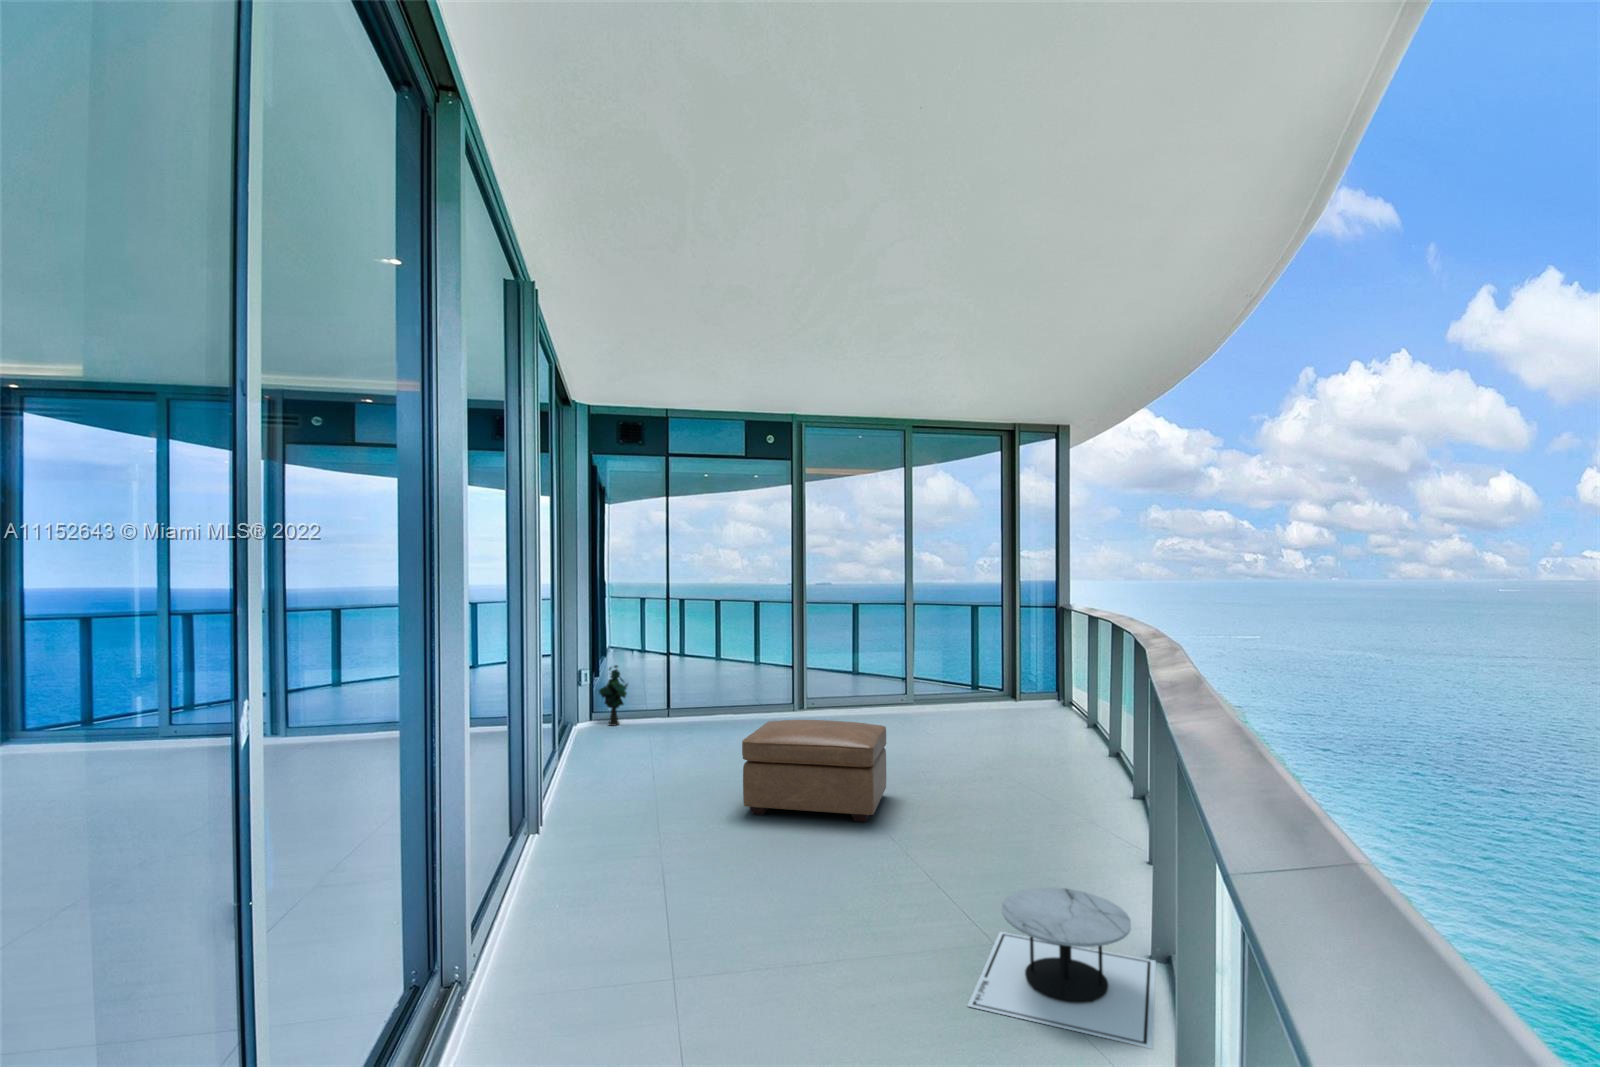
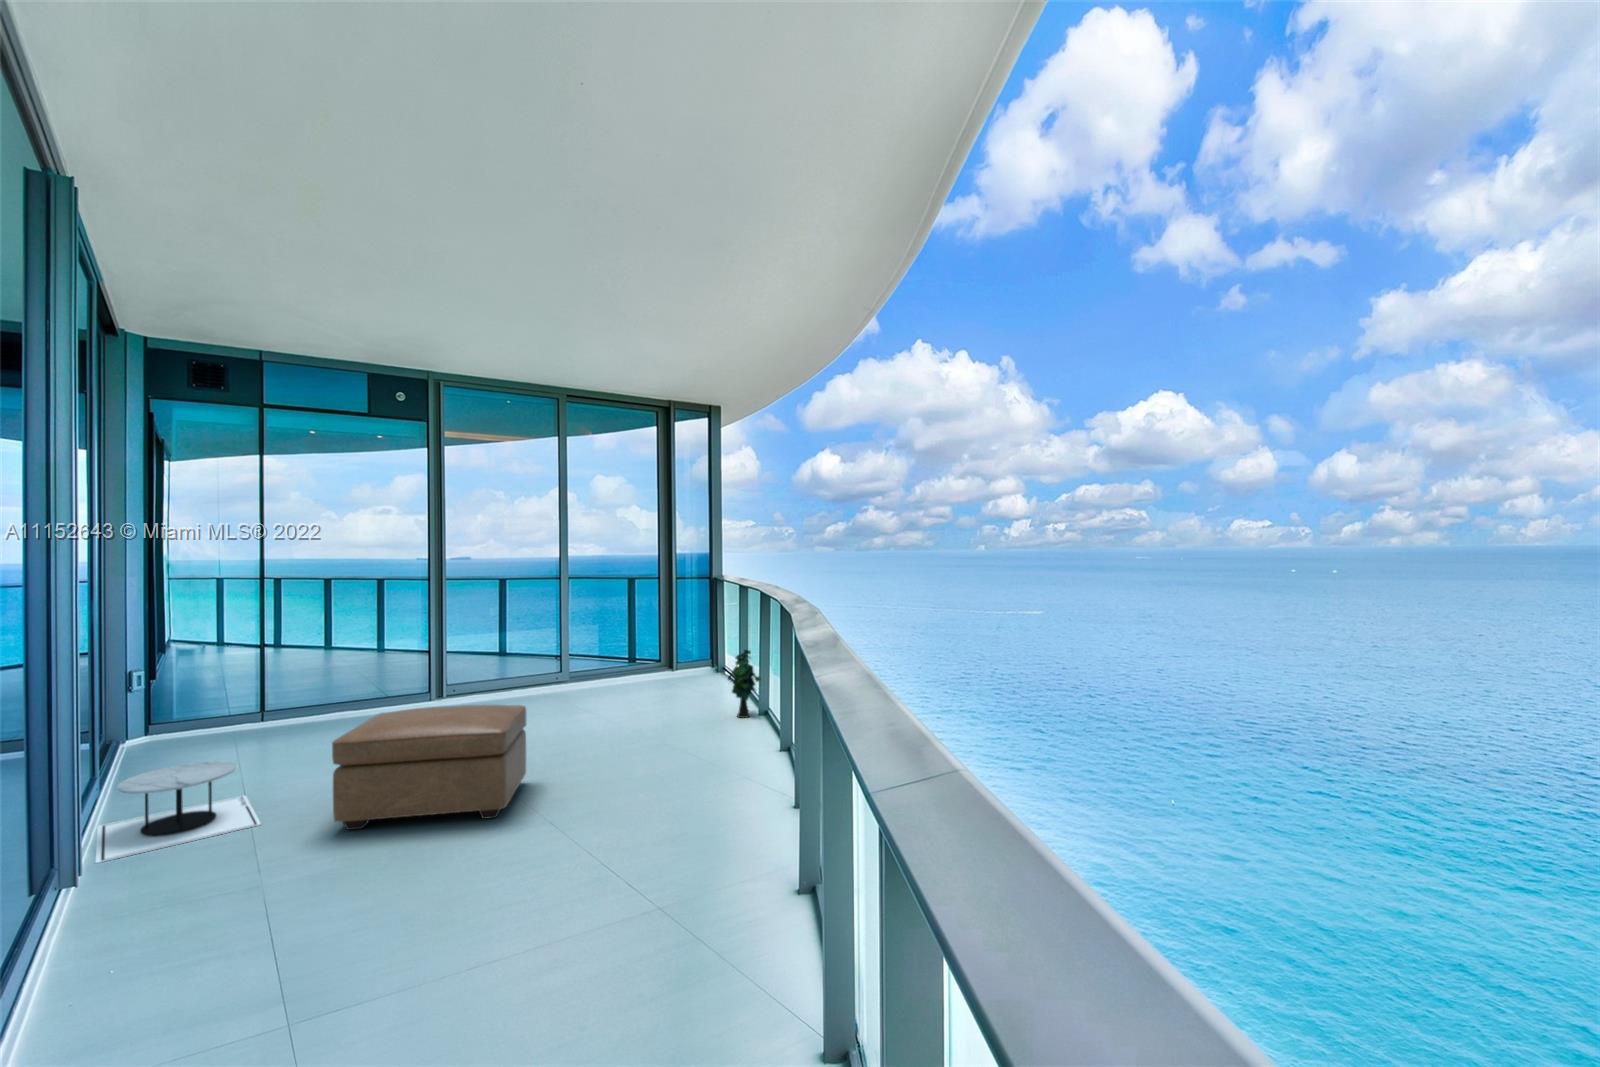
decorative plant: present [599,665,628,726] -> present [728,650,761,718]
side table: present [968,887,1156,1048] -> present [95,761,261,863]

